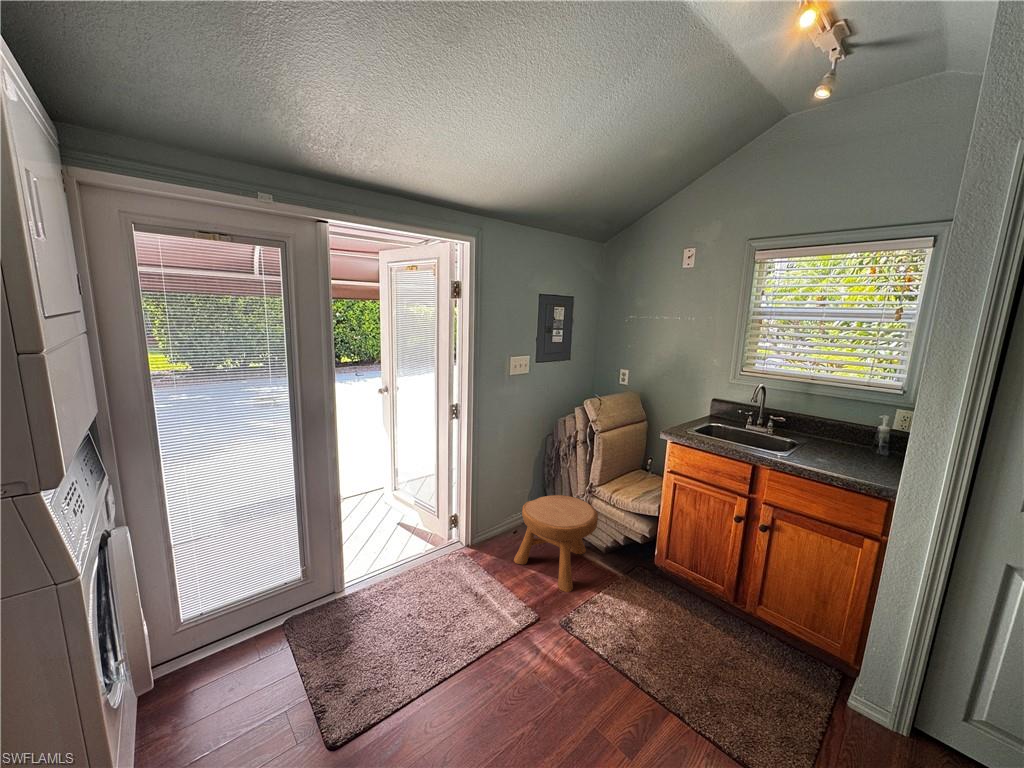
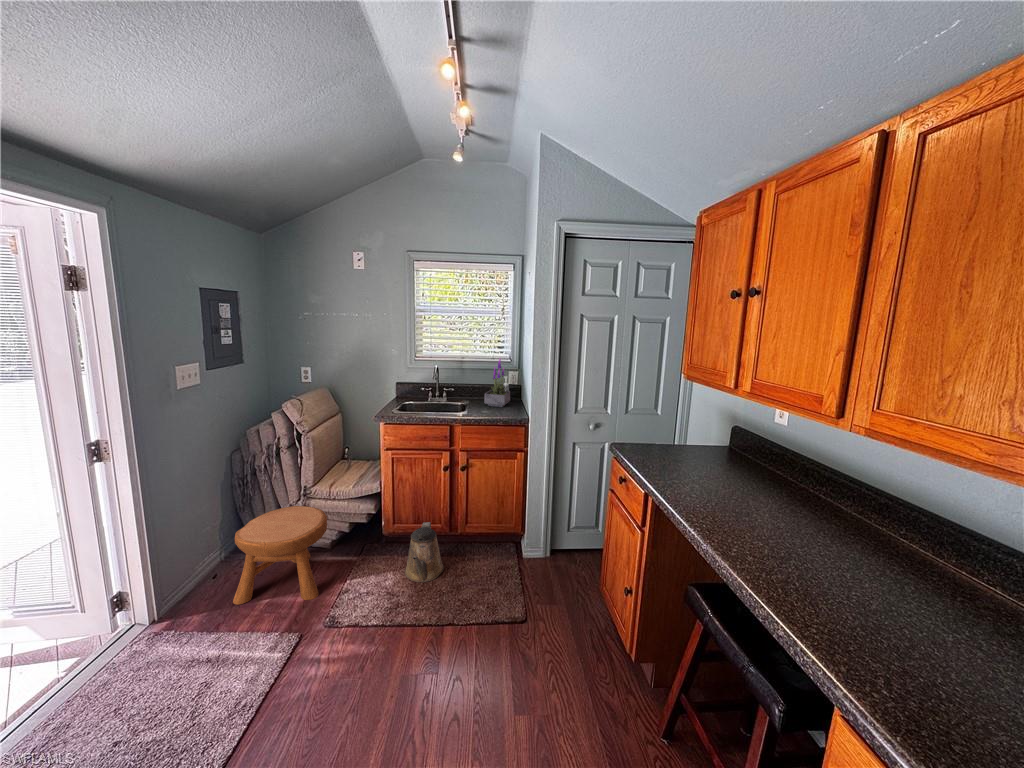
potted plant: none [827,384,884,461] -> present [484,359,510,407]
watering can: none [653,573,710,648] -> present [405,522,444,582]

